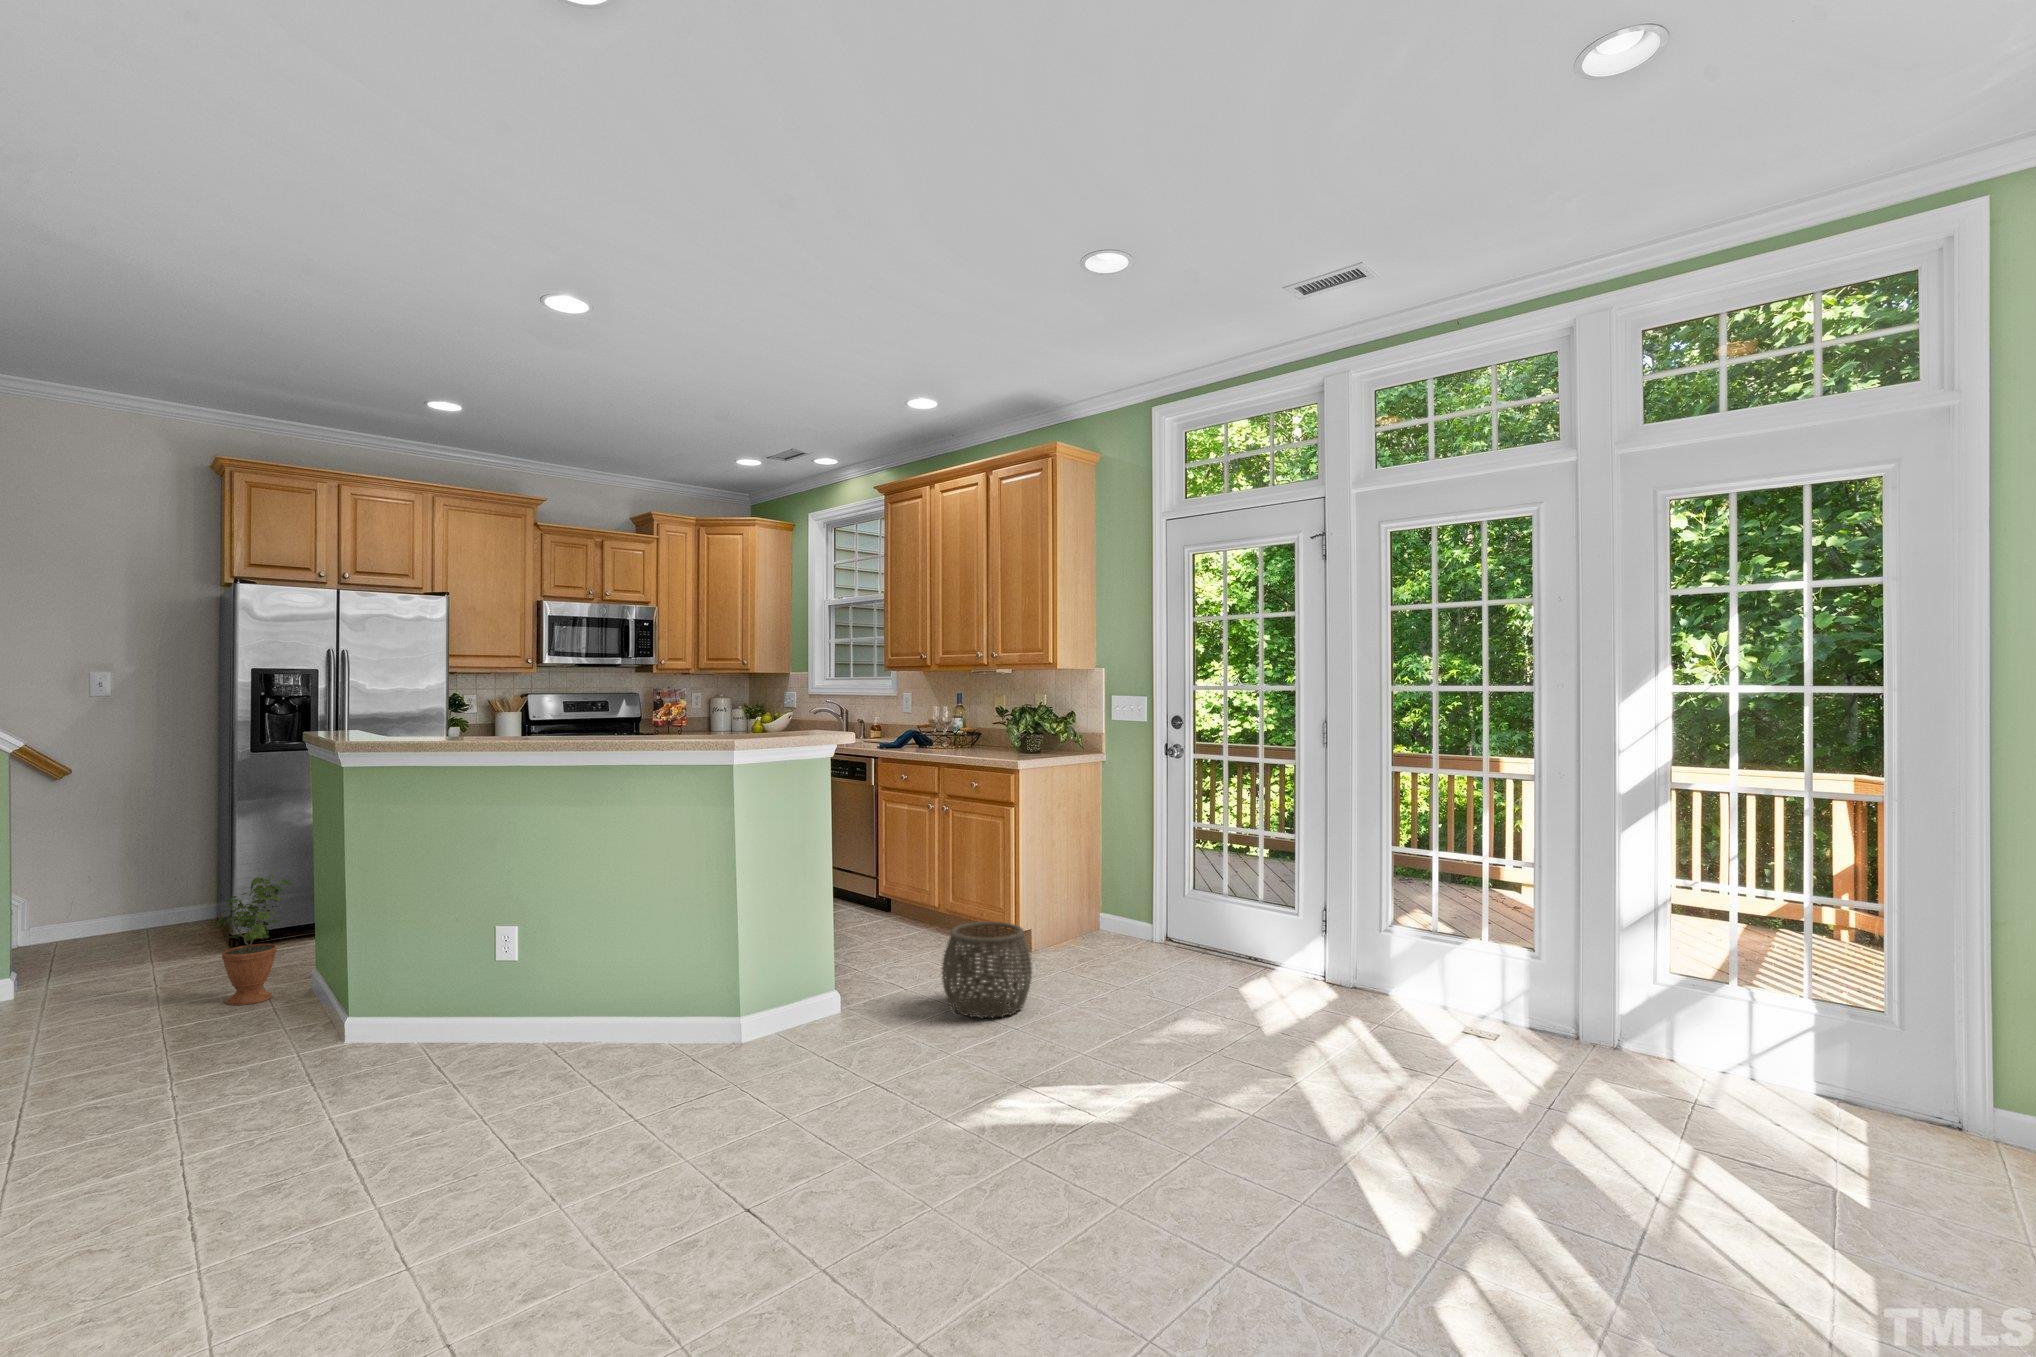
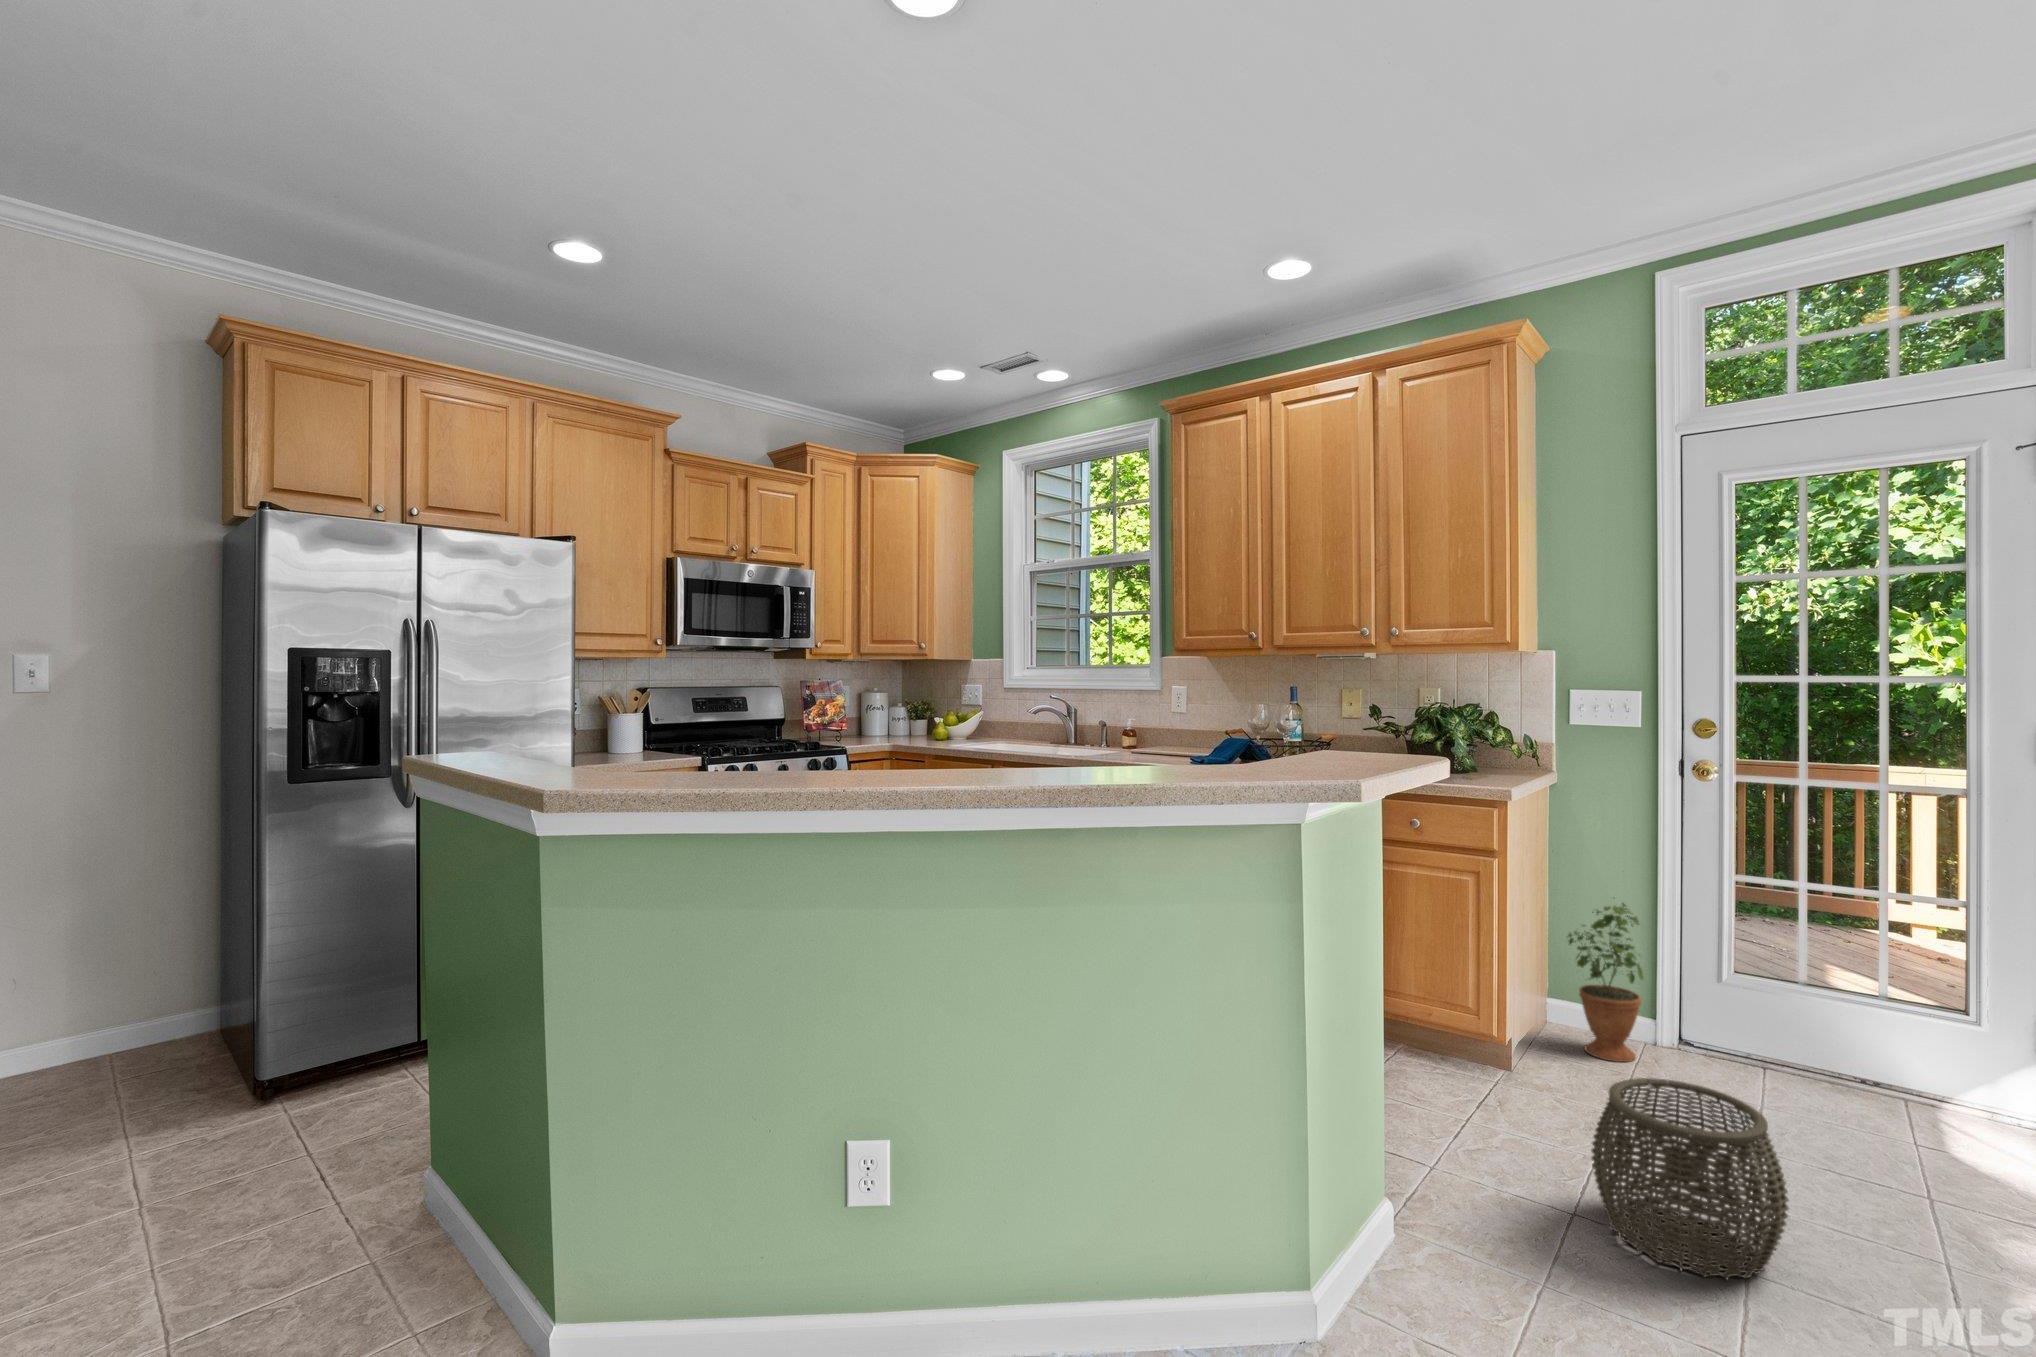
potted plant: present [216,874,292,1005] -> present [1568,903,1644,1062]

